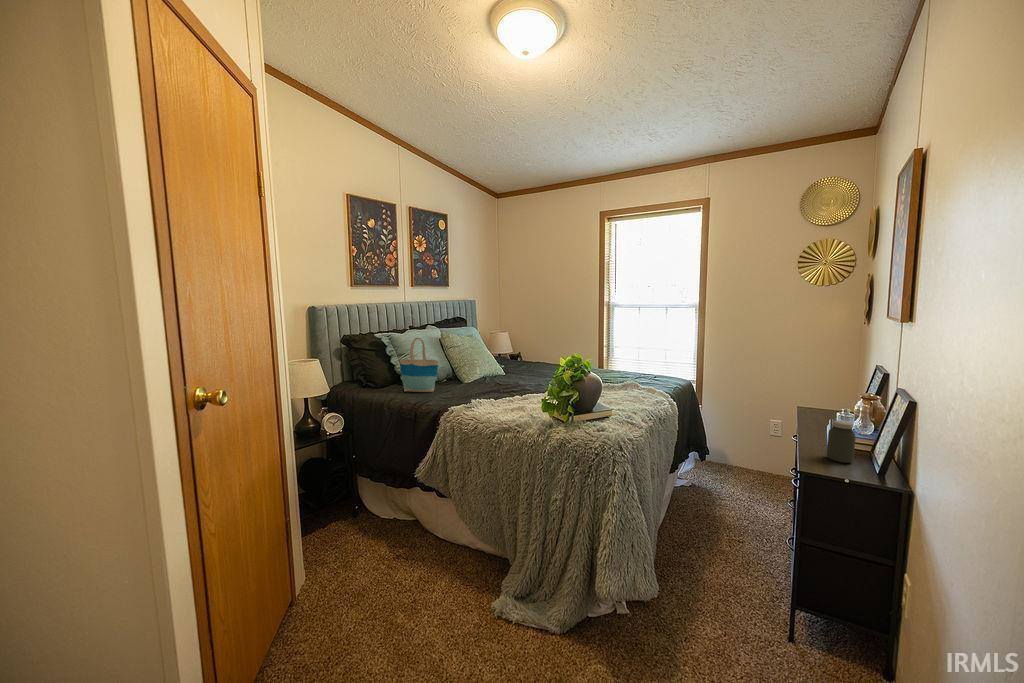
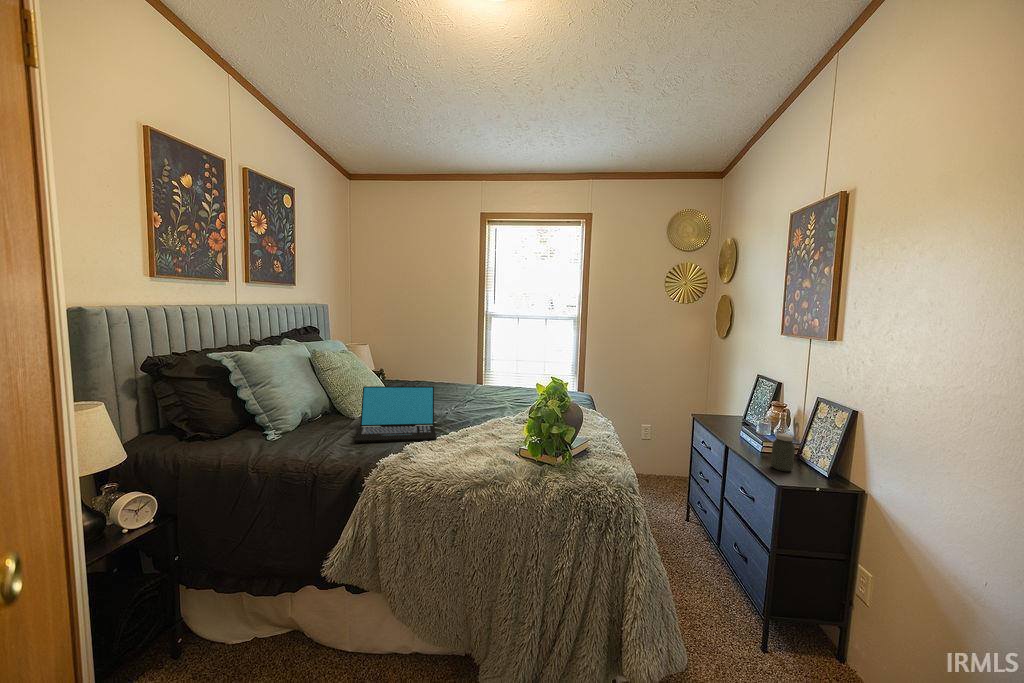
tote bag: present [400,338,439,392] -> none [265,360,331,440]
laptop: none [449,359,517,401] -> present [355,386,436,443]

